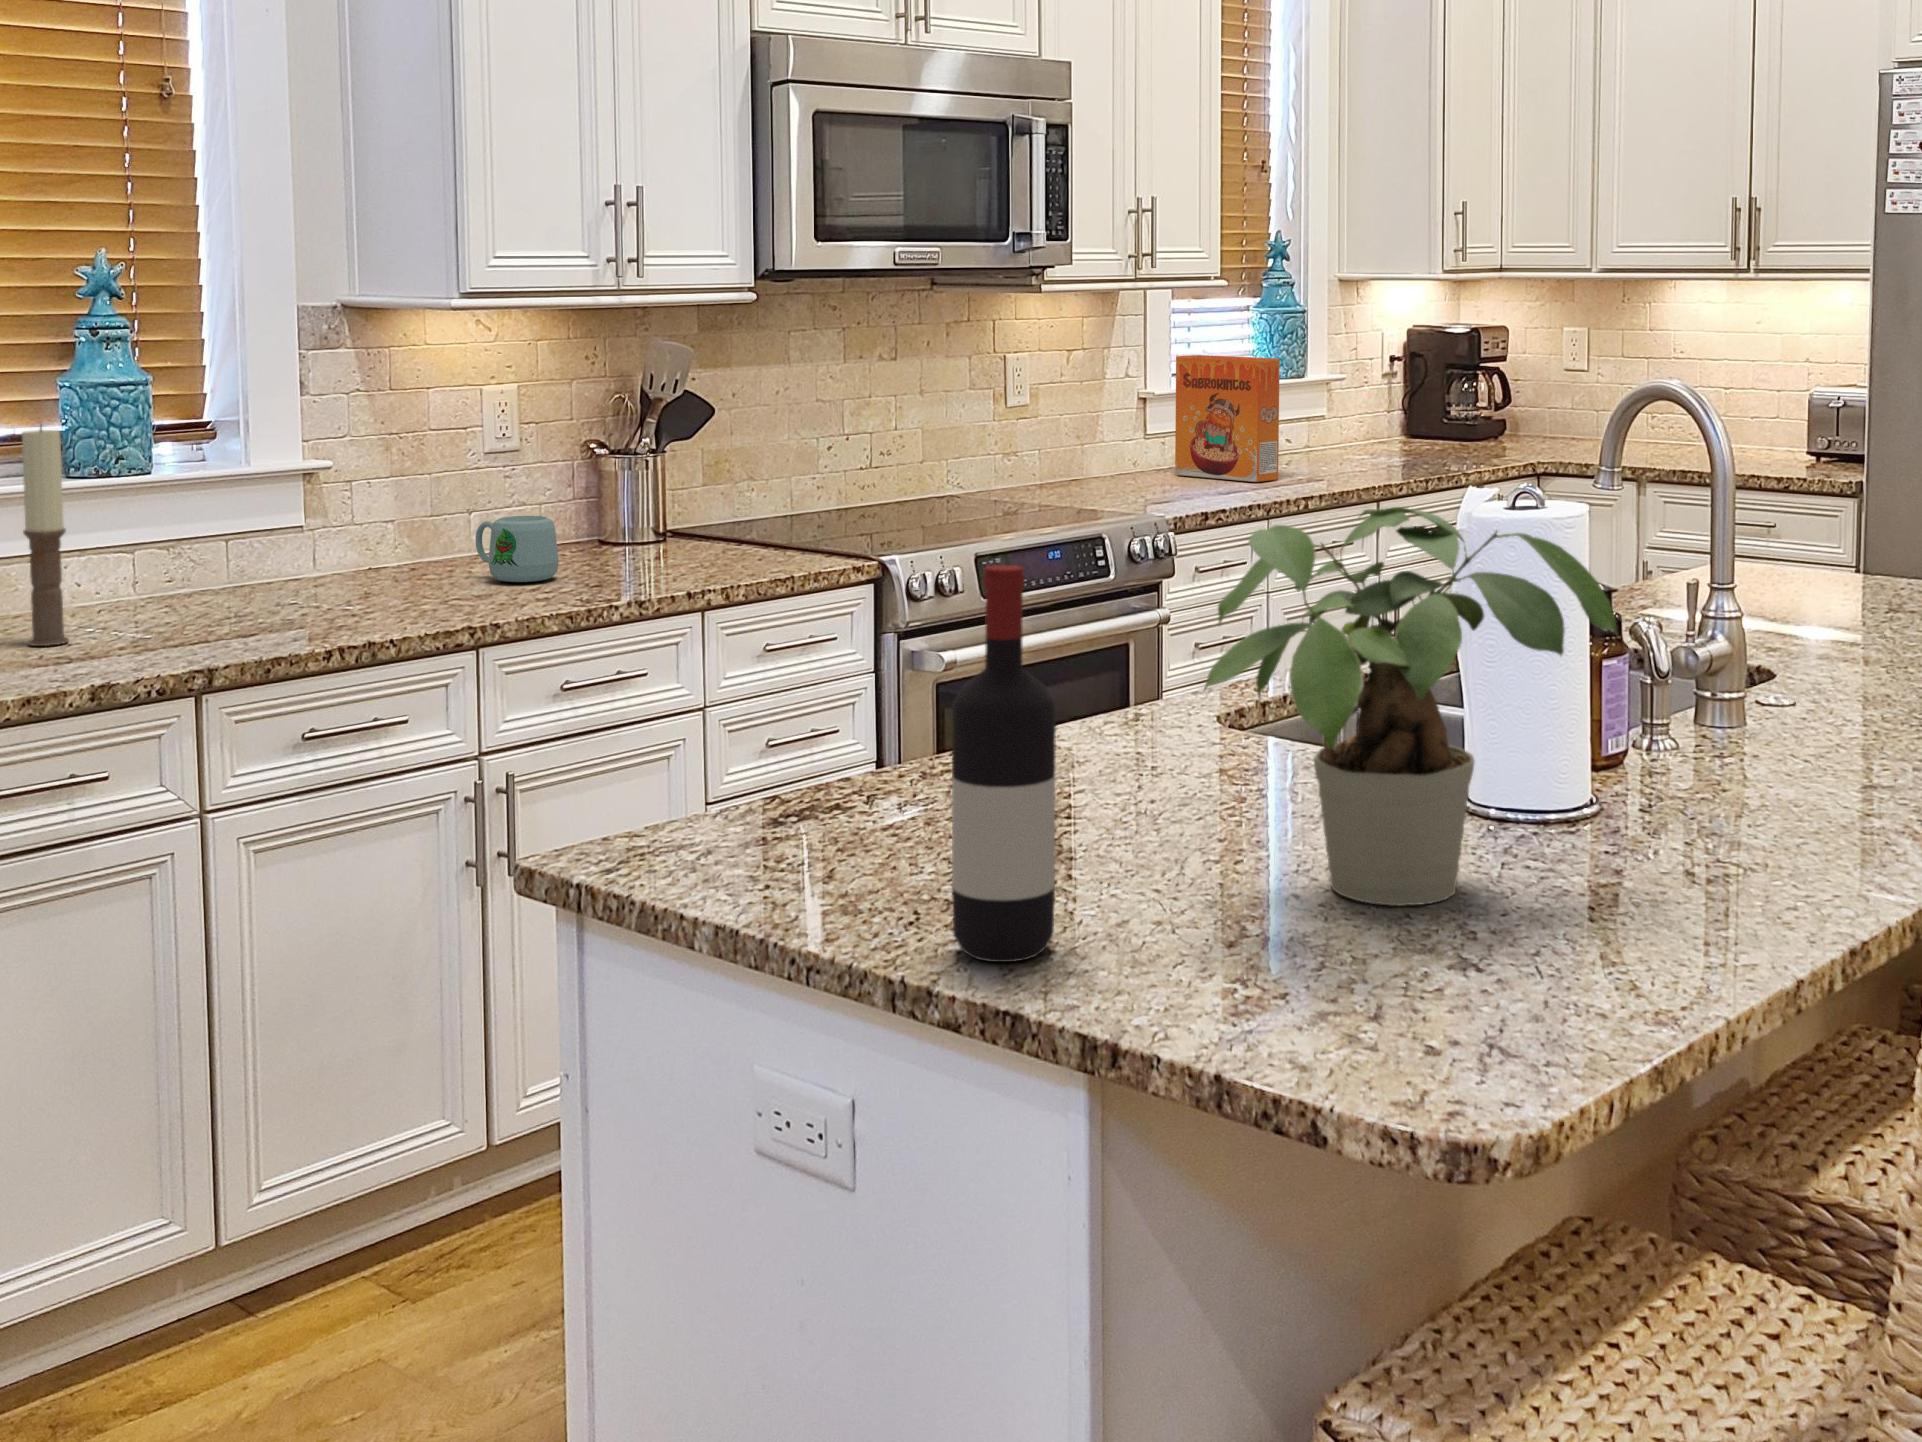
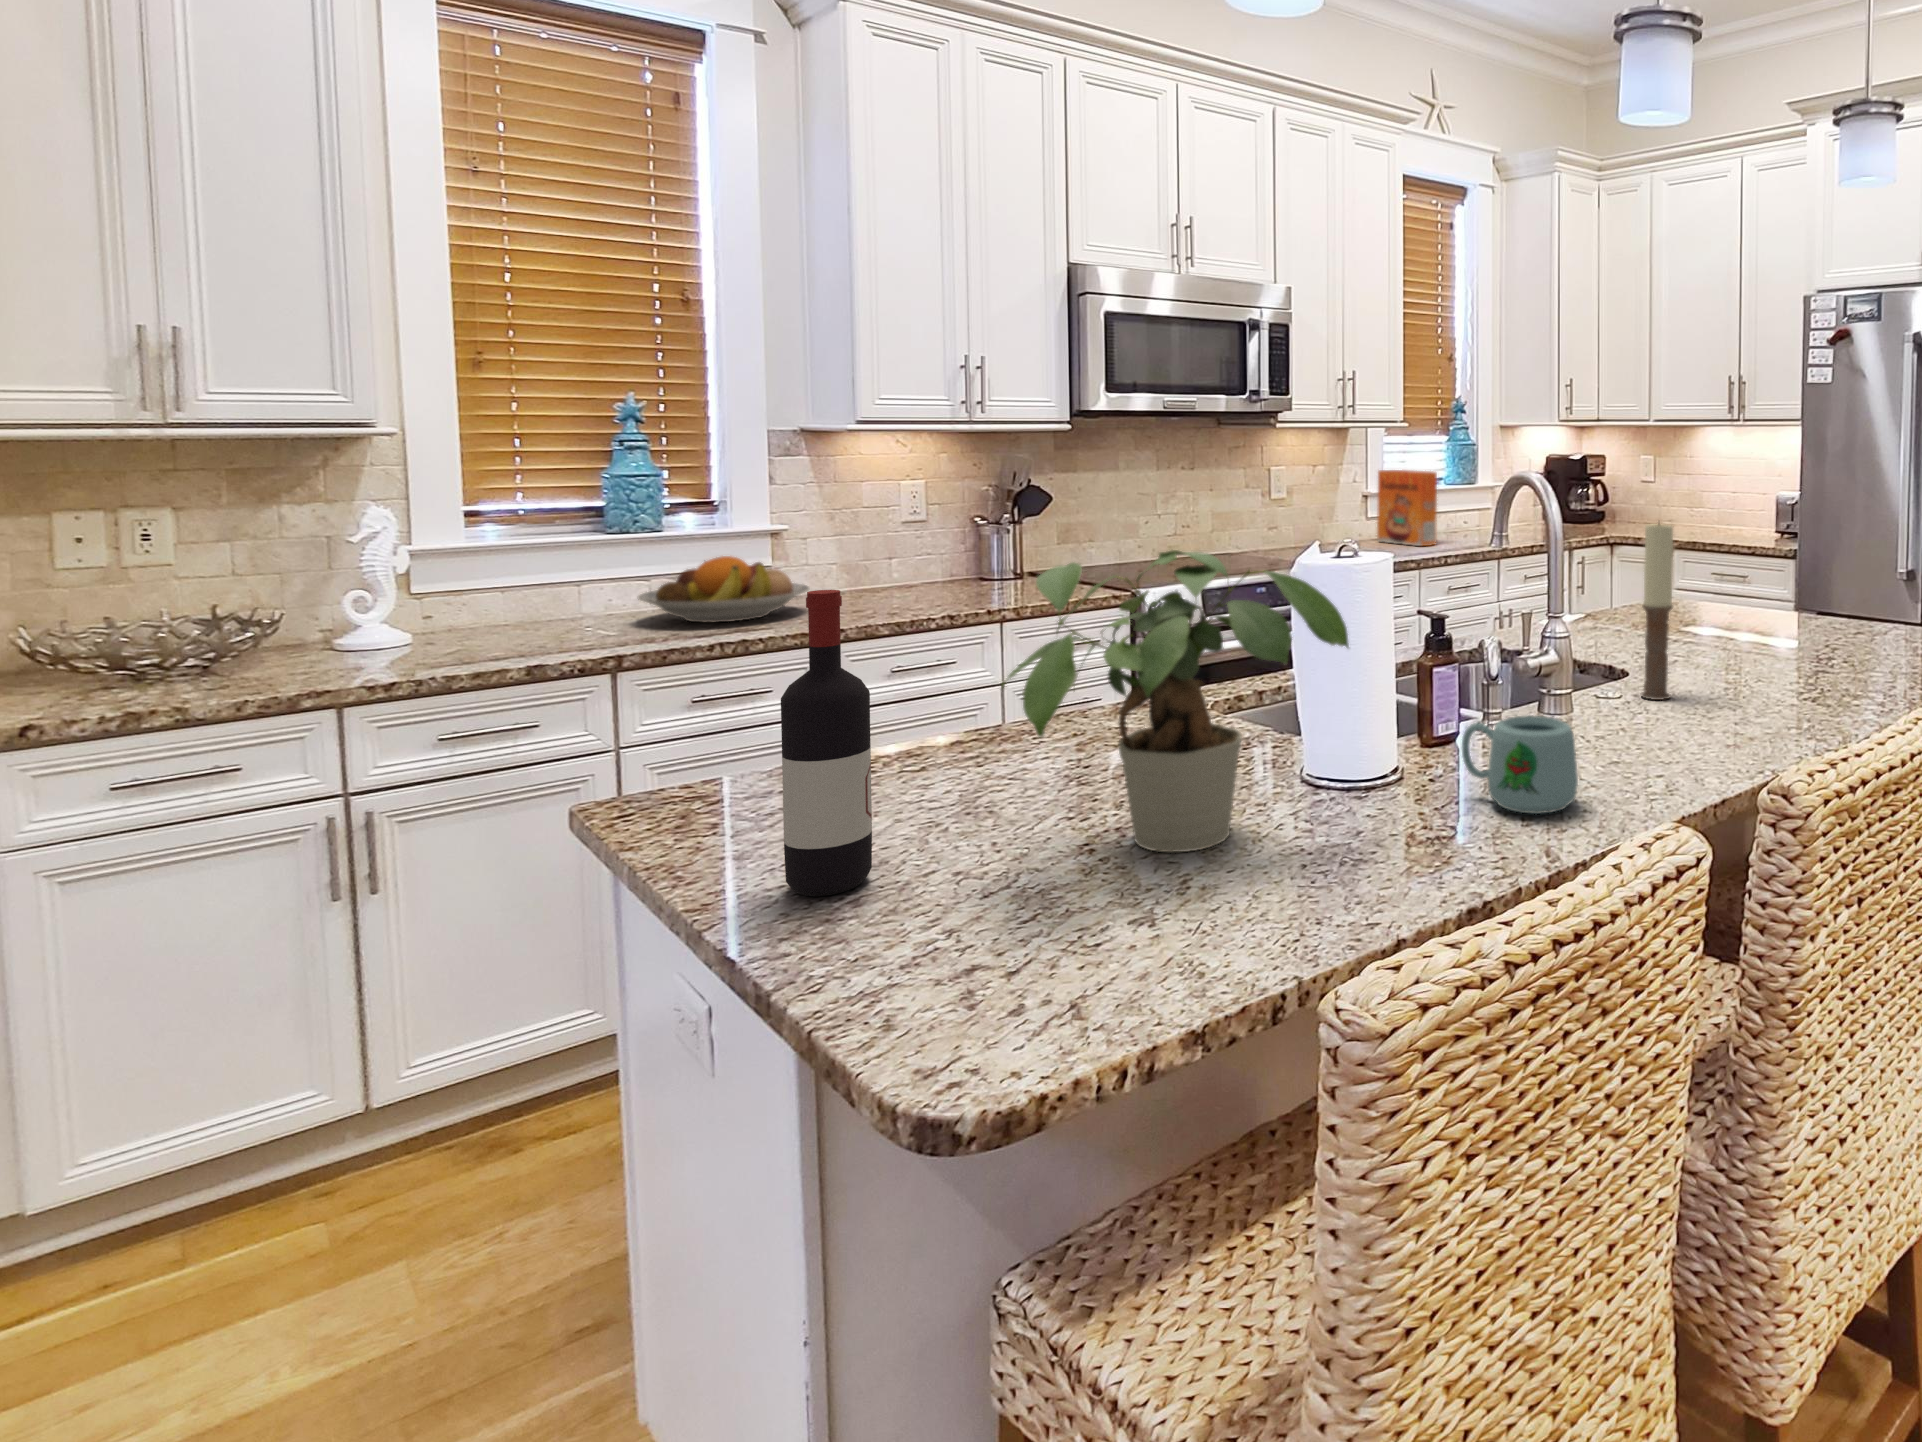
candle: present [22,426,69,646] -> present [1641,524,1673,700]
fruit bowl: none [156,513,409,619] -> present [638,556,809,622]
mug: present [476,516,559,582] -> present [1462,715,1578,814]

